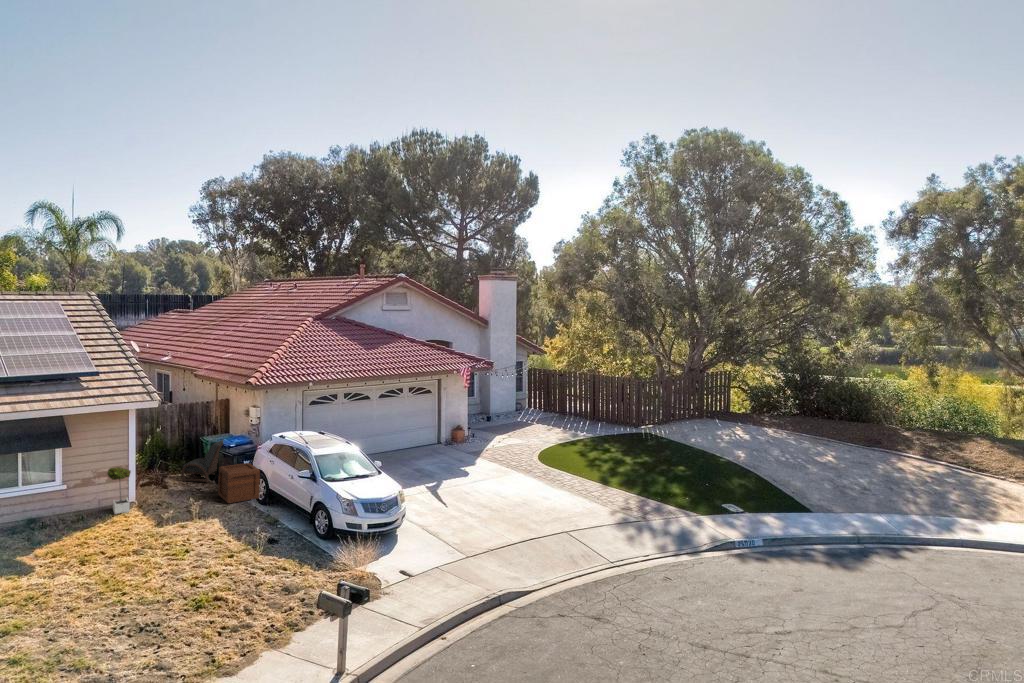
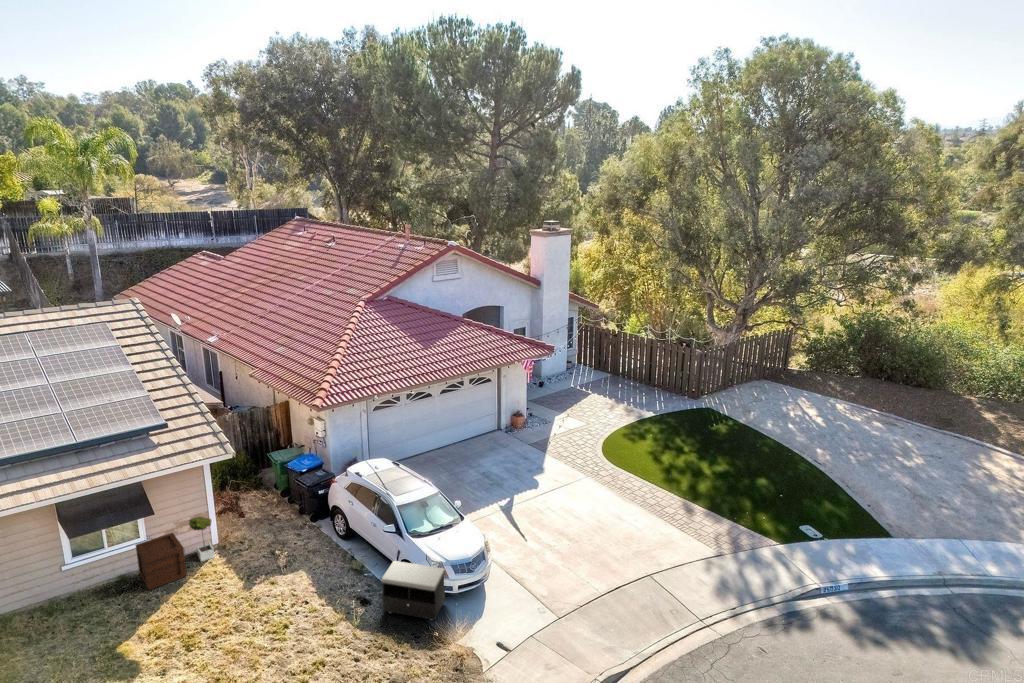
lounge chair: present [181,440,223,483] -> none [254,462,298,508]
wooden crate: present [218,463,260,503] -> present [136,533,187,590]
storage bench: none [289,500,355,554] -> present [381,561,445,620]

